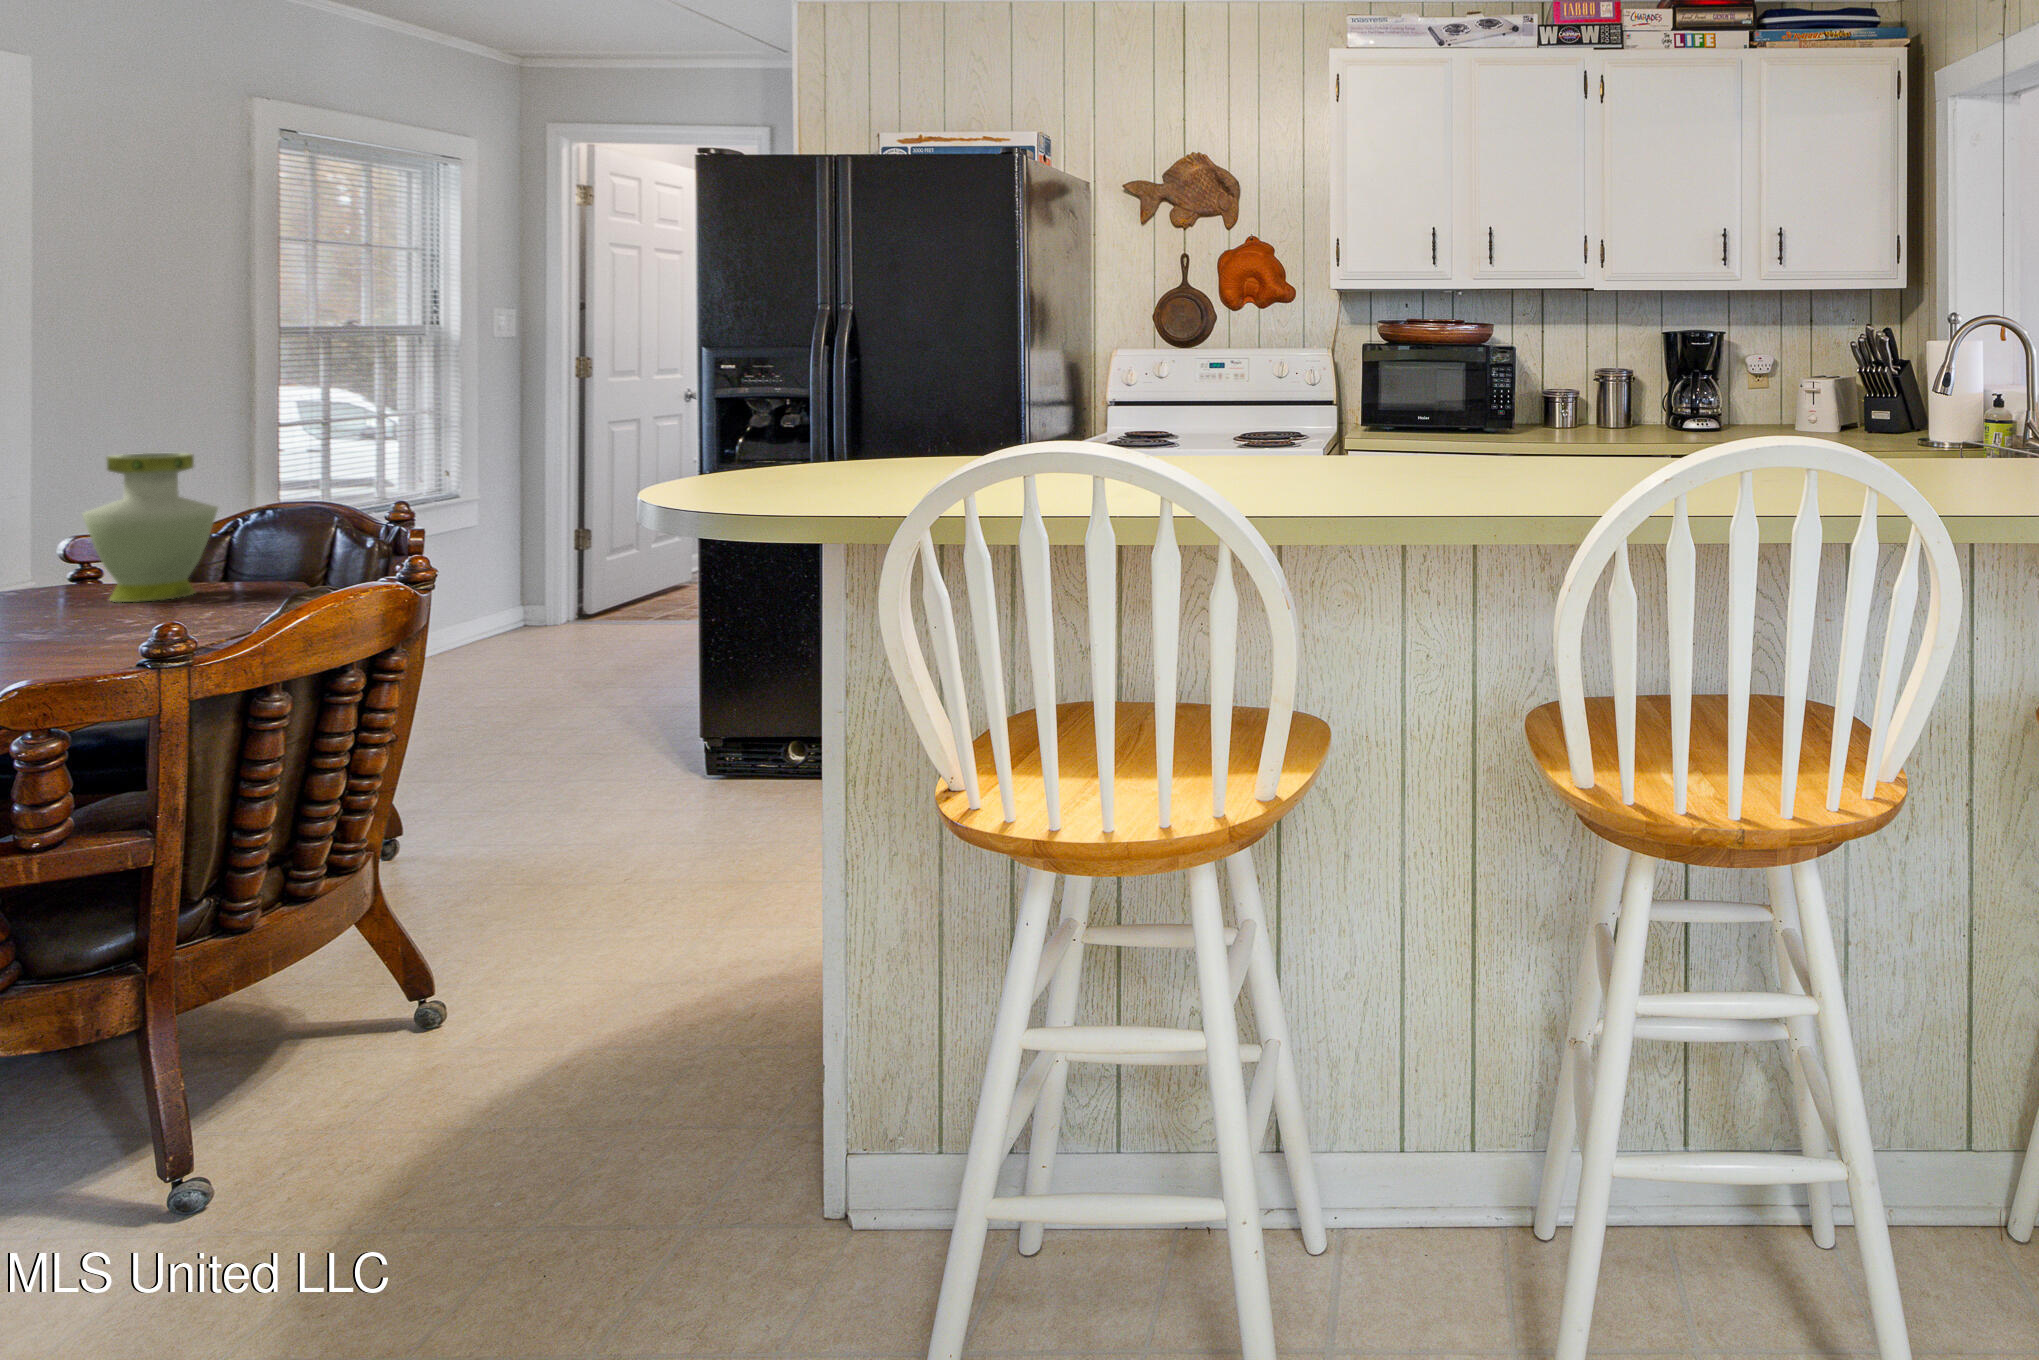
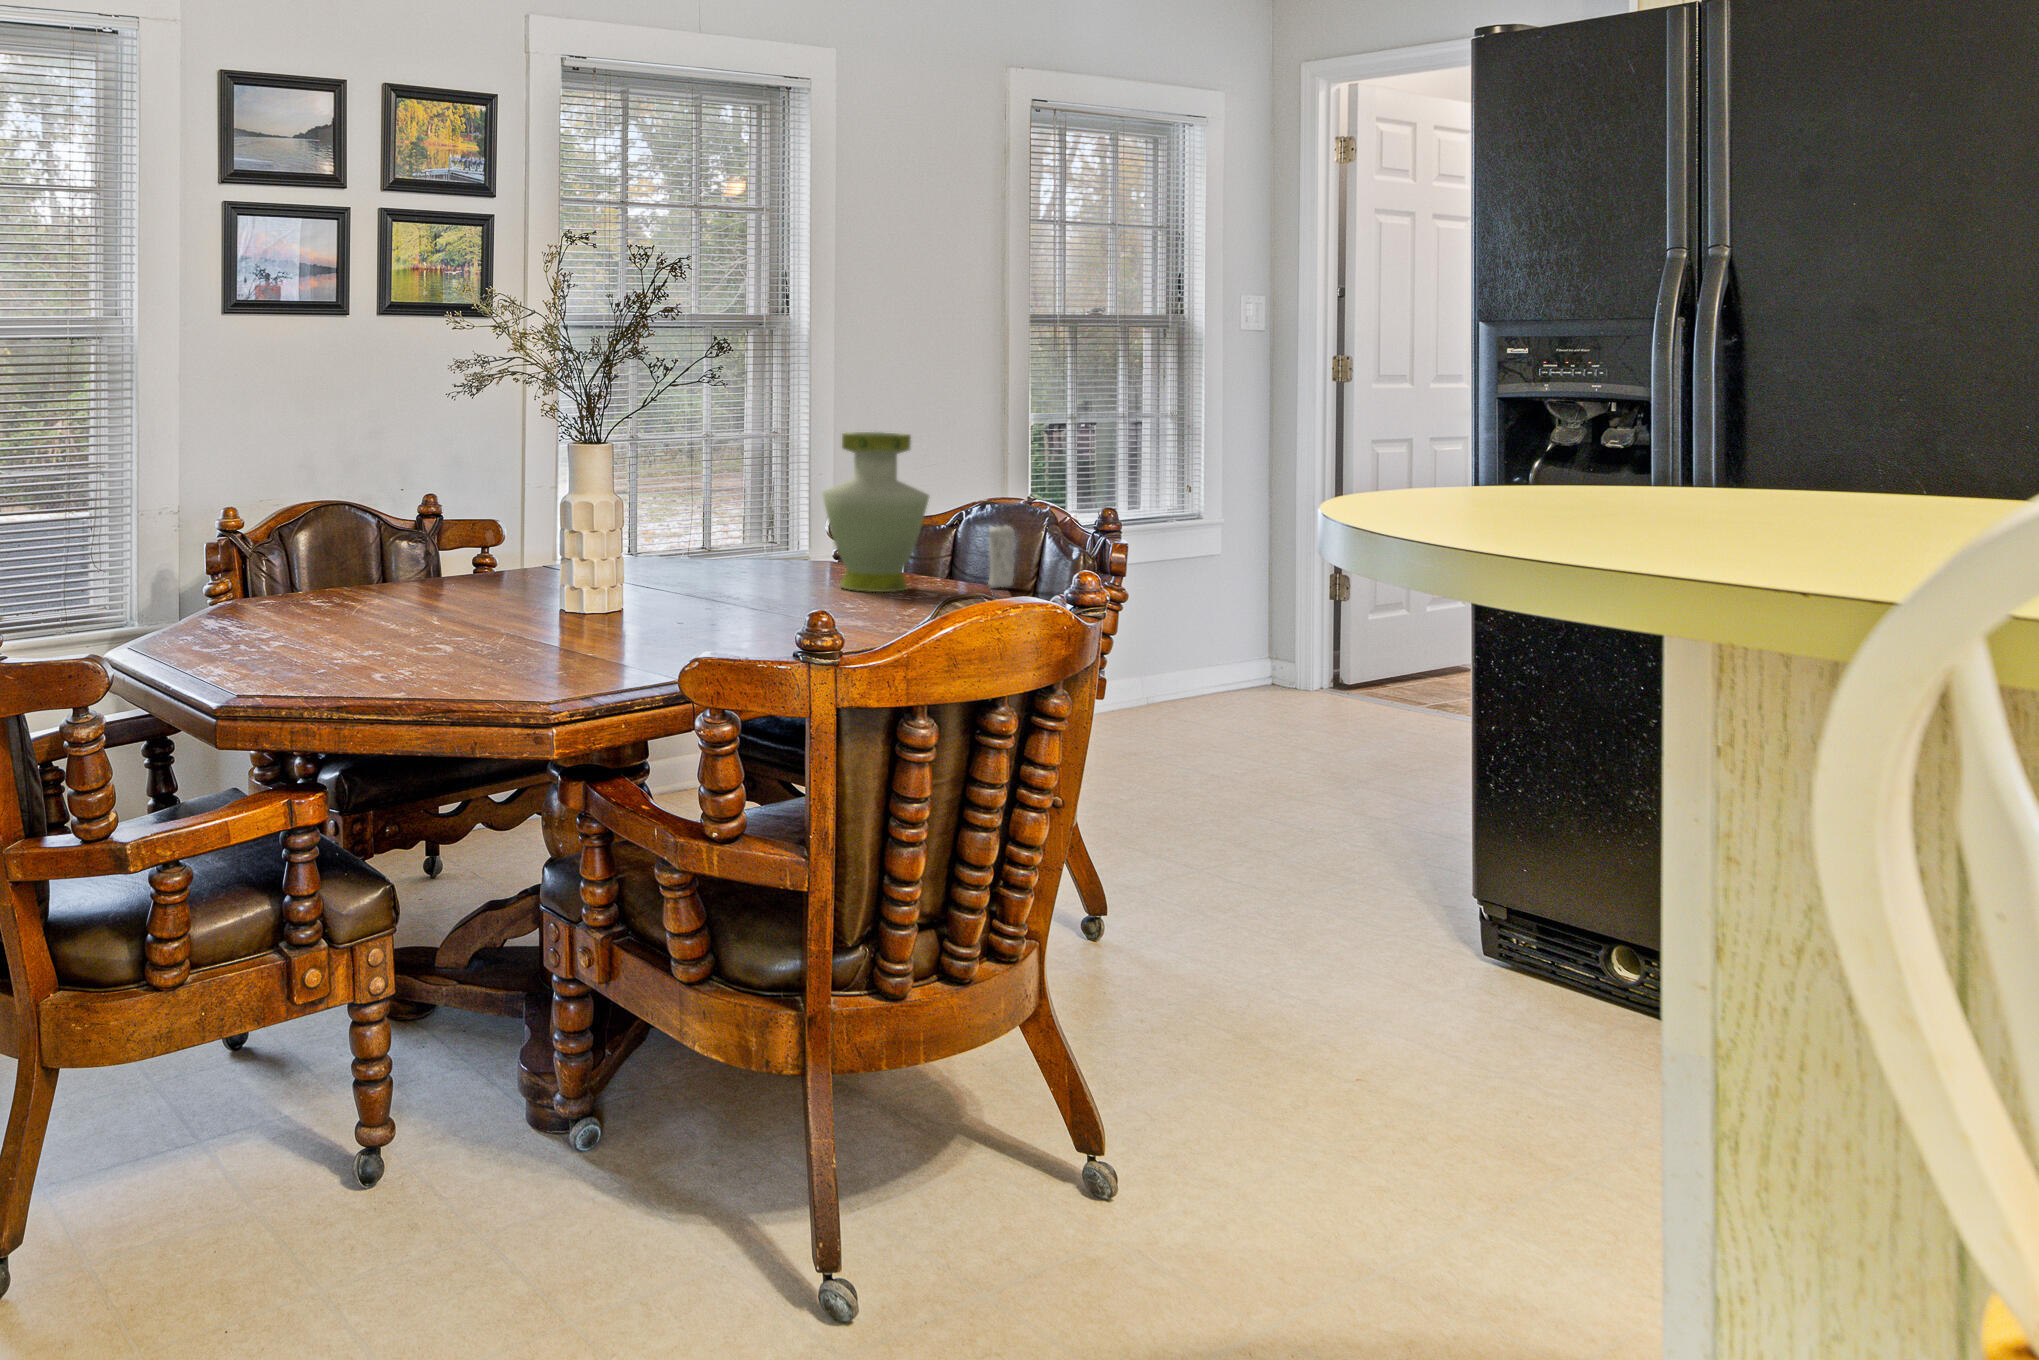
candle: none [284,516,313,580] -> present [989,525,1015,587]

